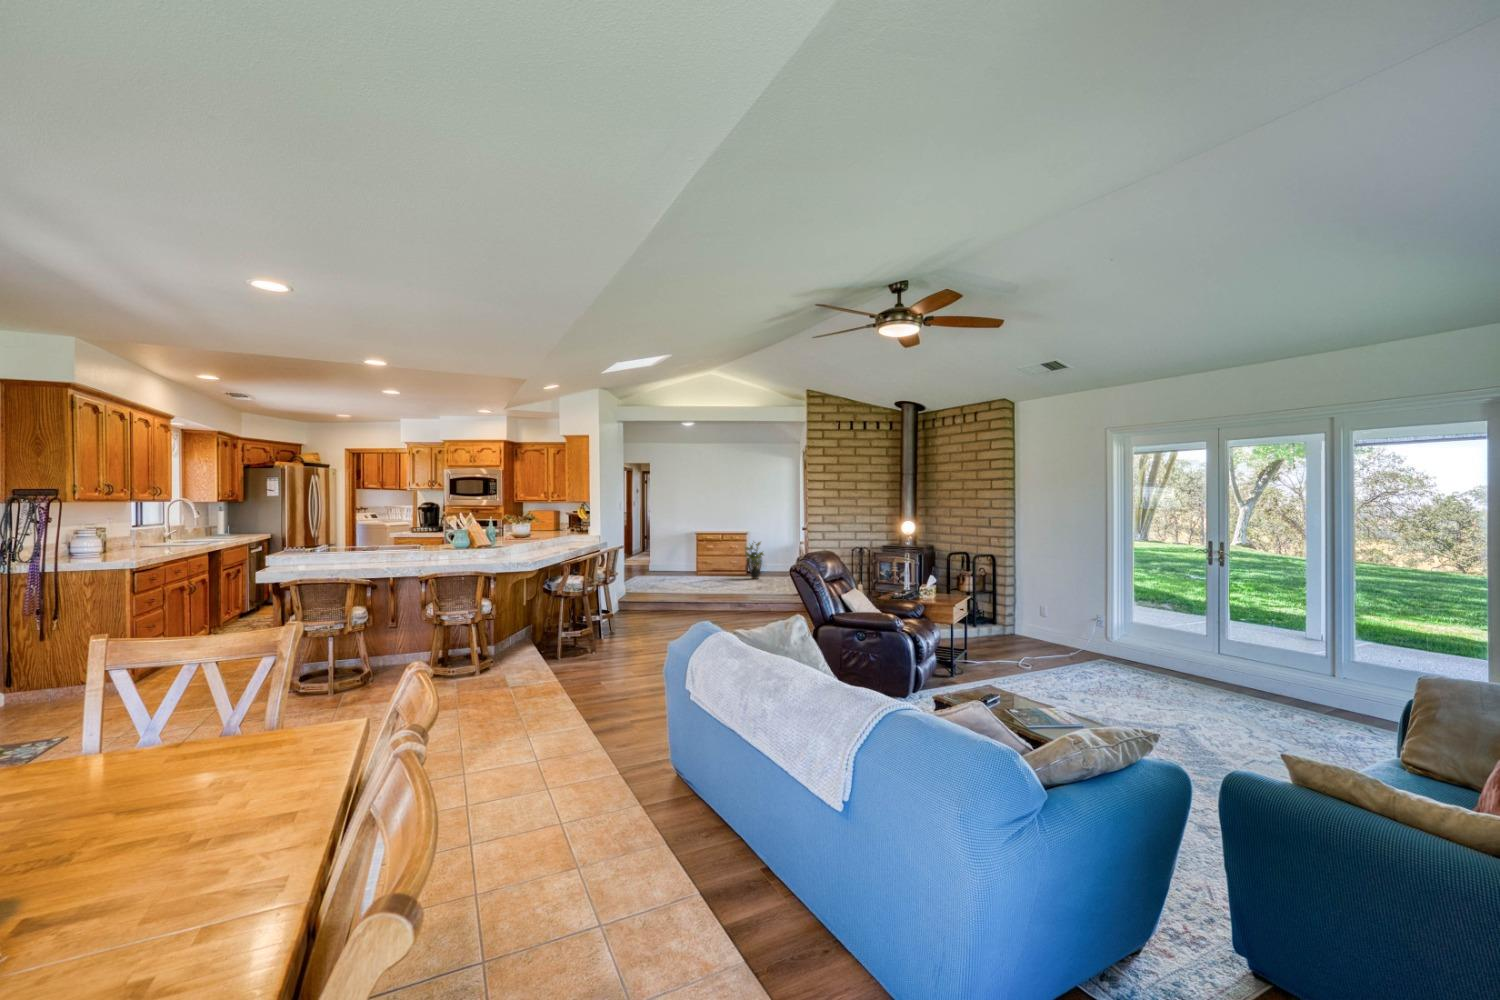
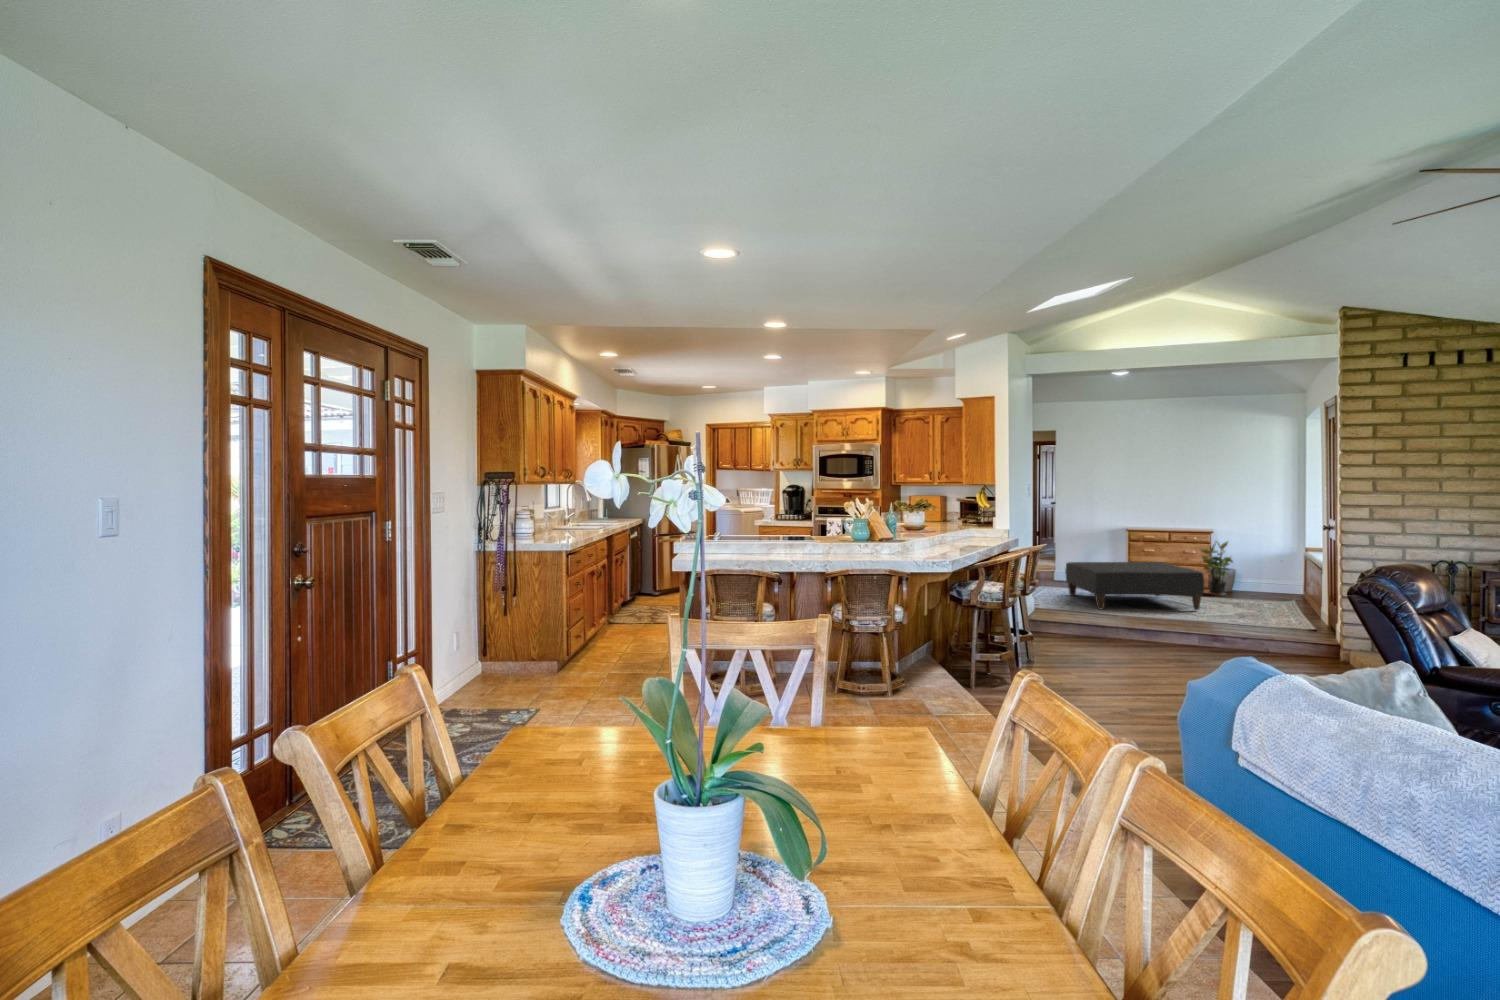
ottoman: none [654,557,741,594] -> present [1065,562,1204,610]

